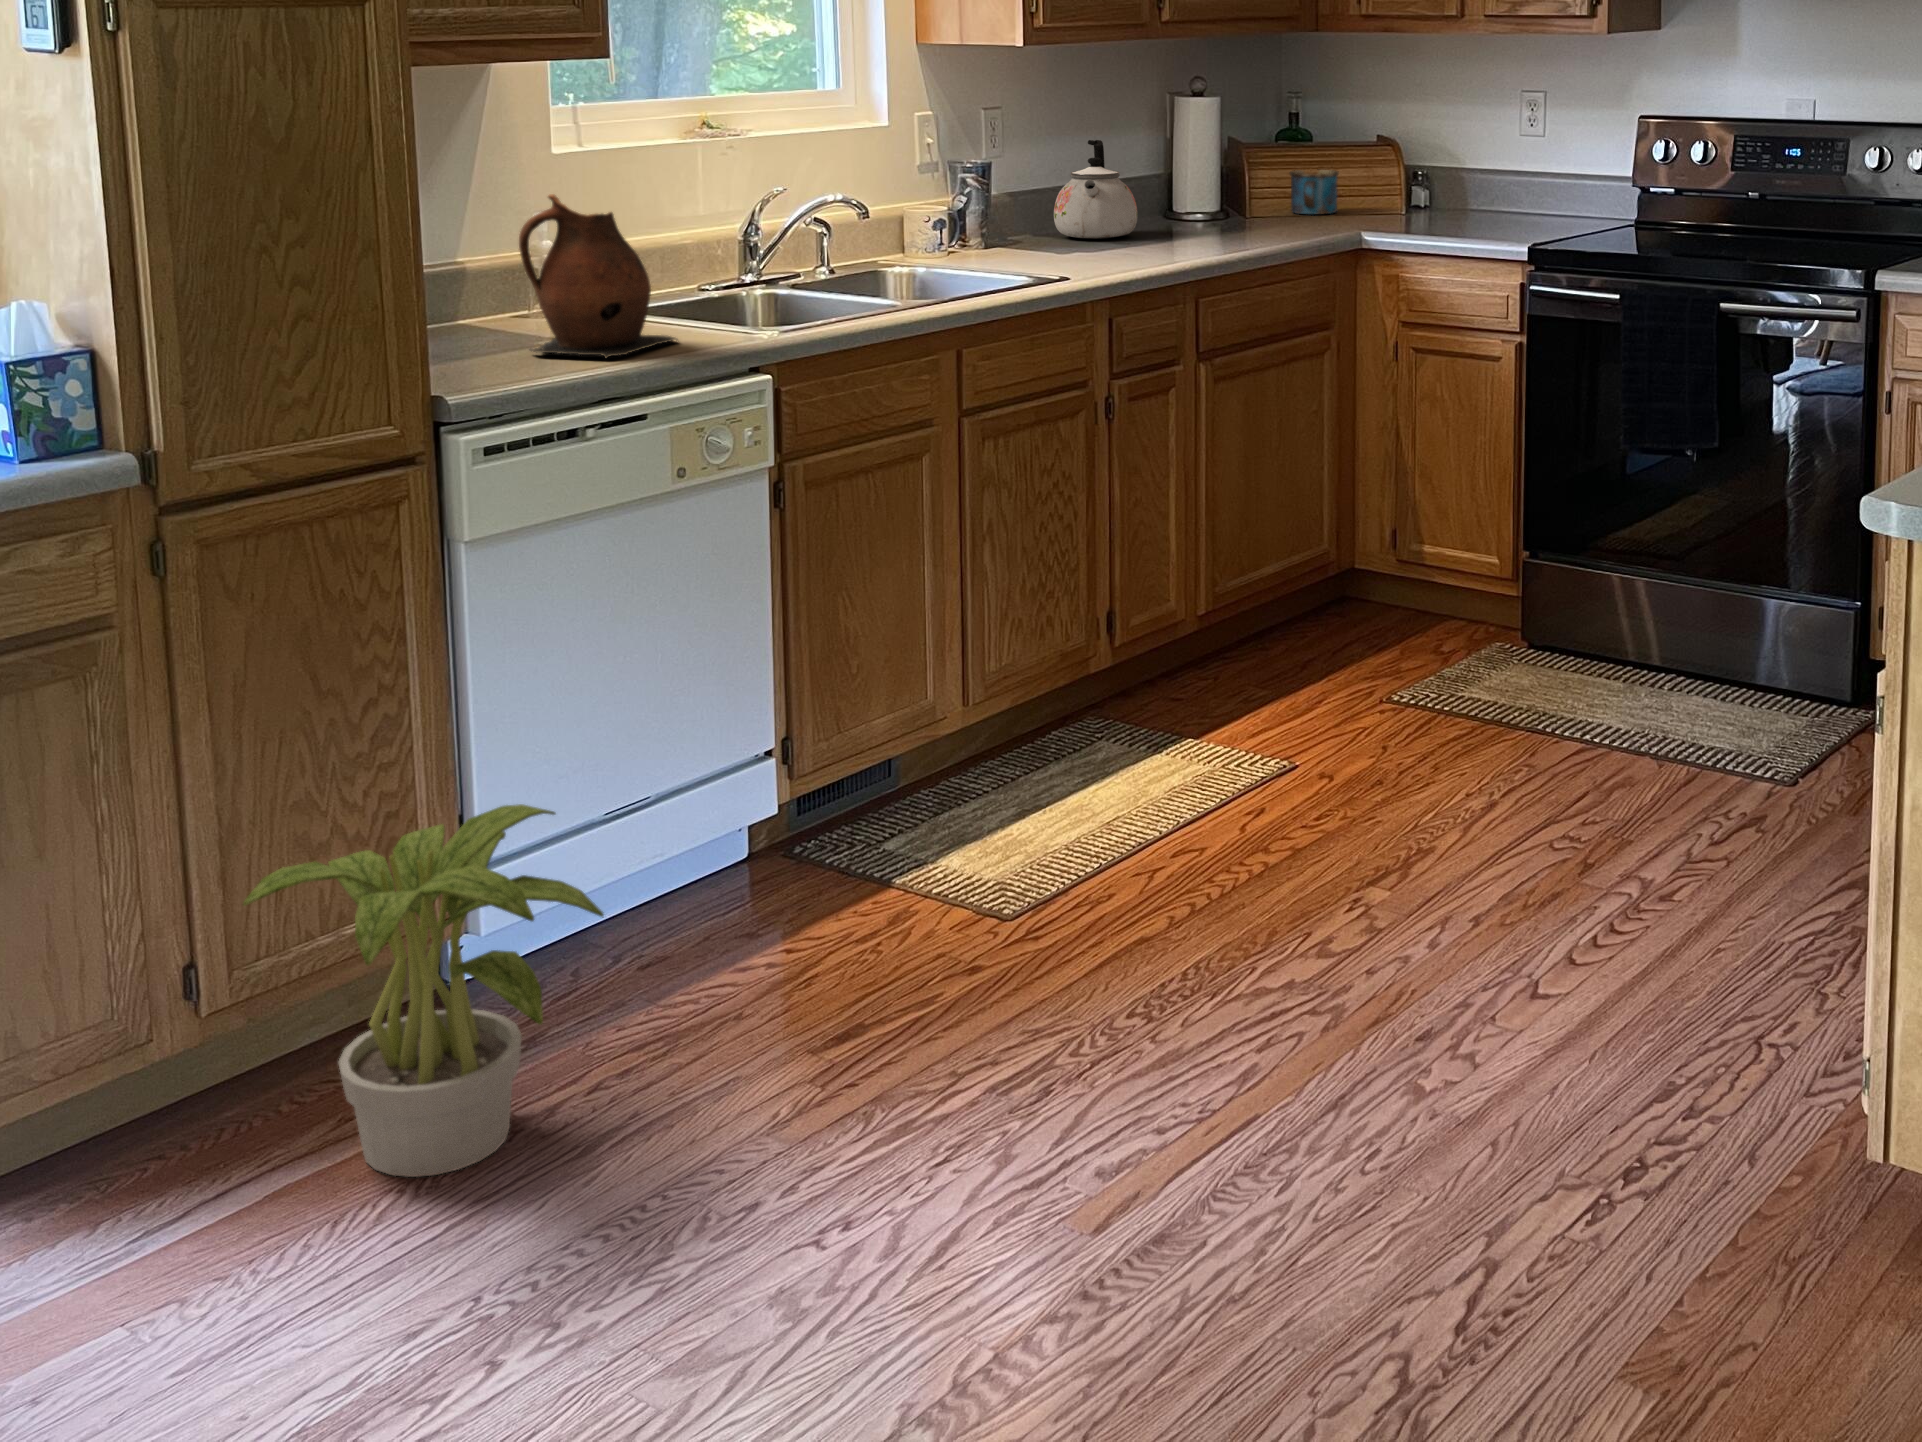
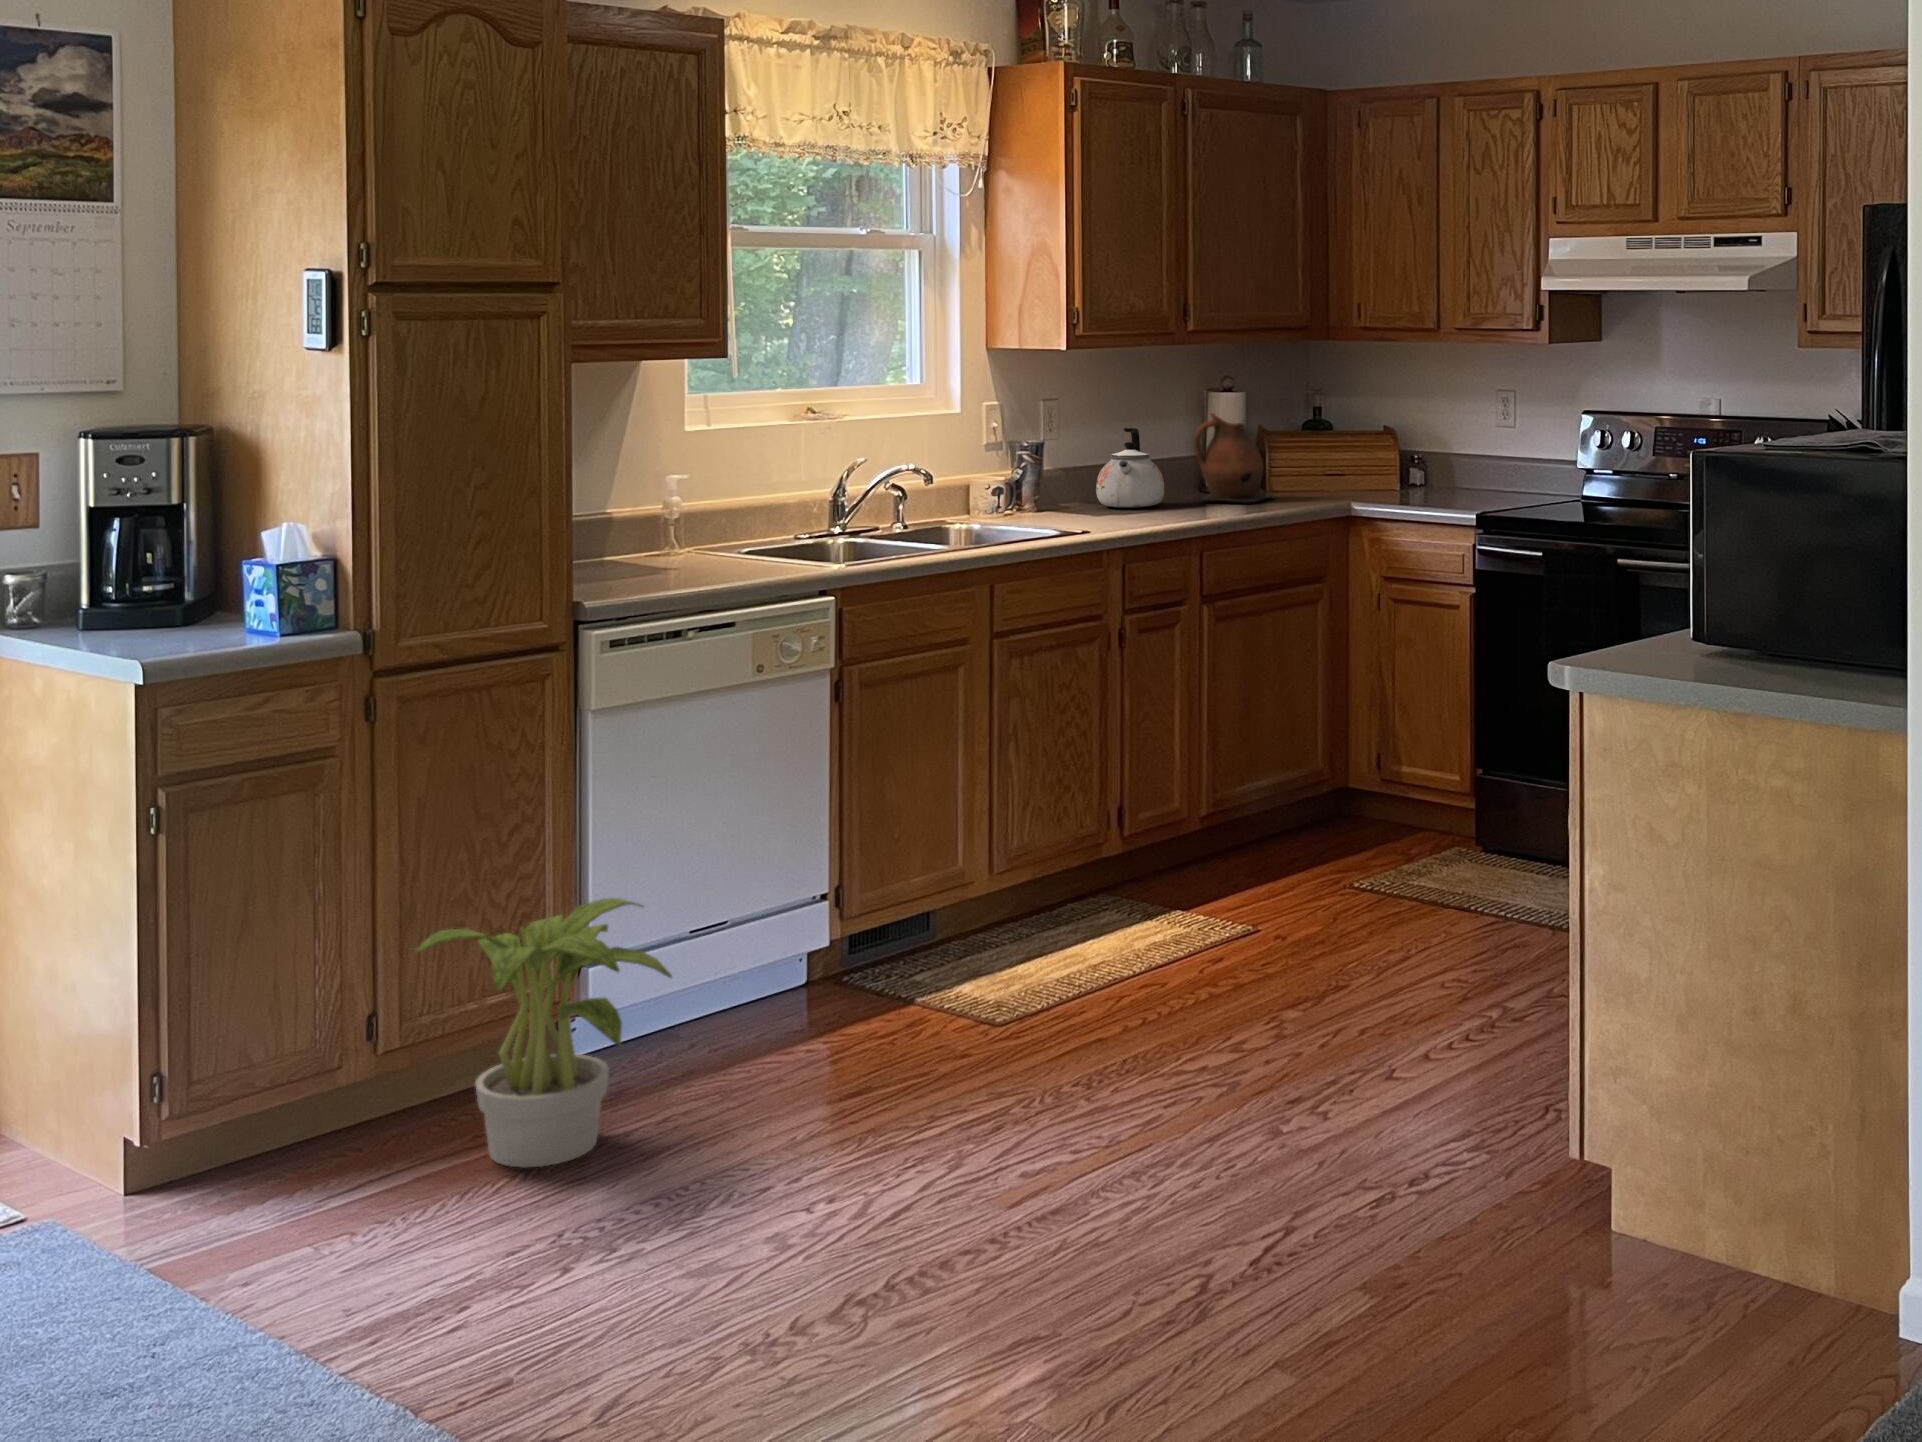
mug: present [1290,170,1339,215] -> none [1301,455,1343,492]
ceramic pitcher: present [519,194,677,358] -> present [1193,413,1270,502]

